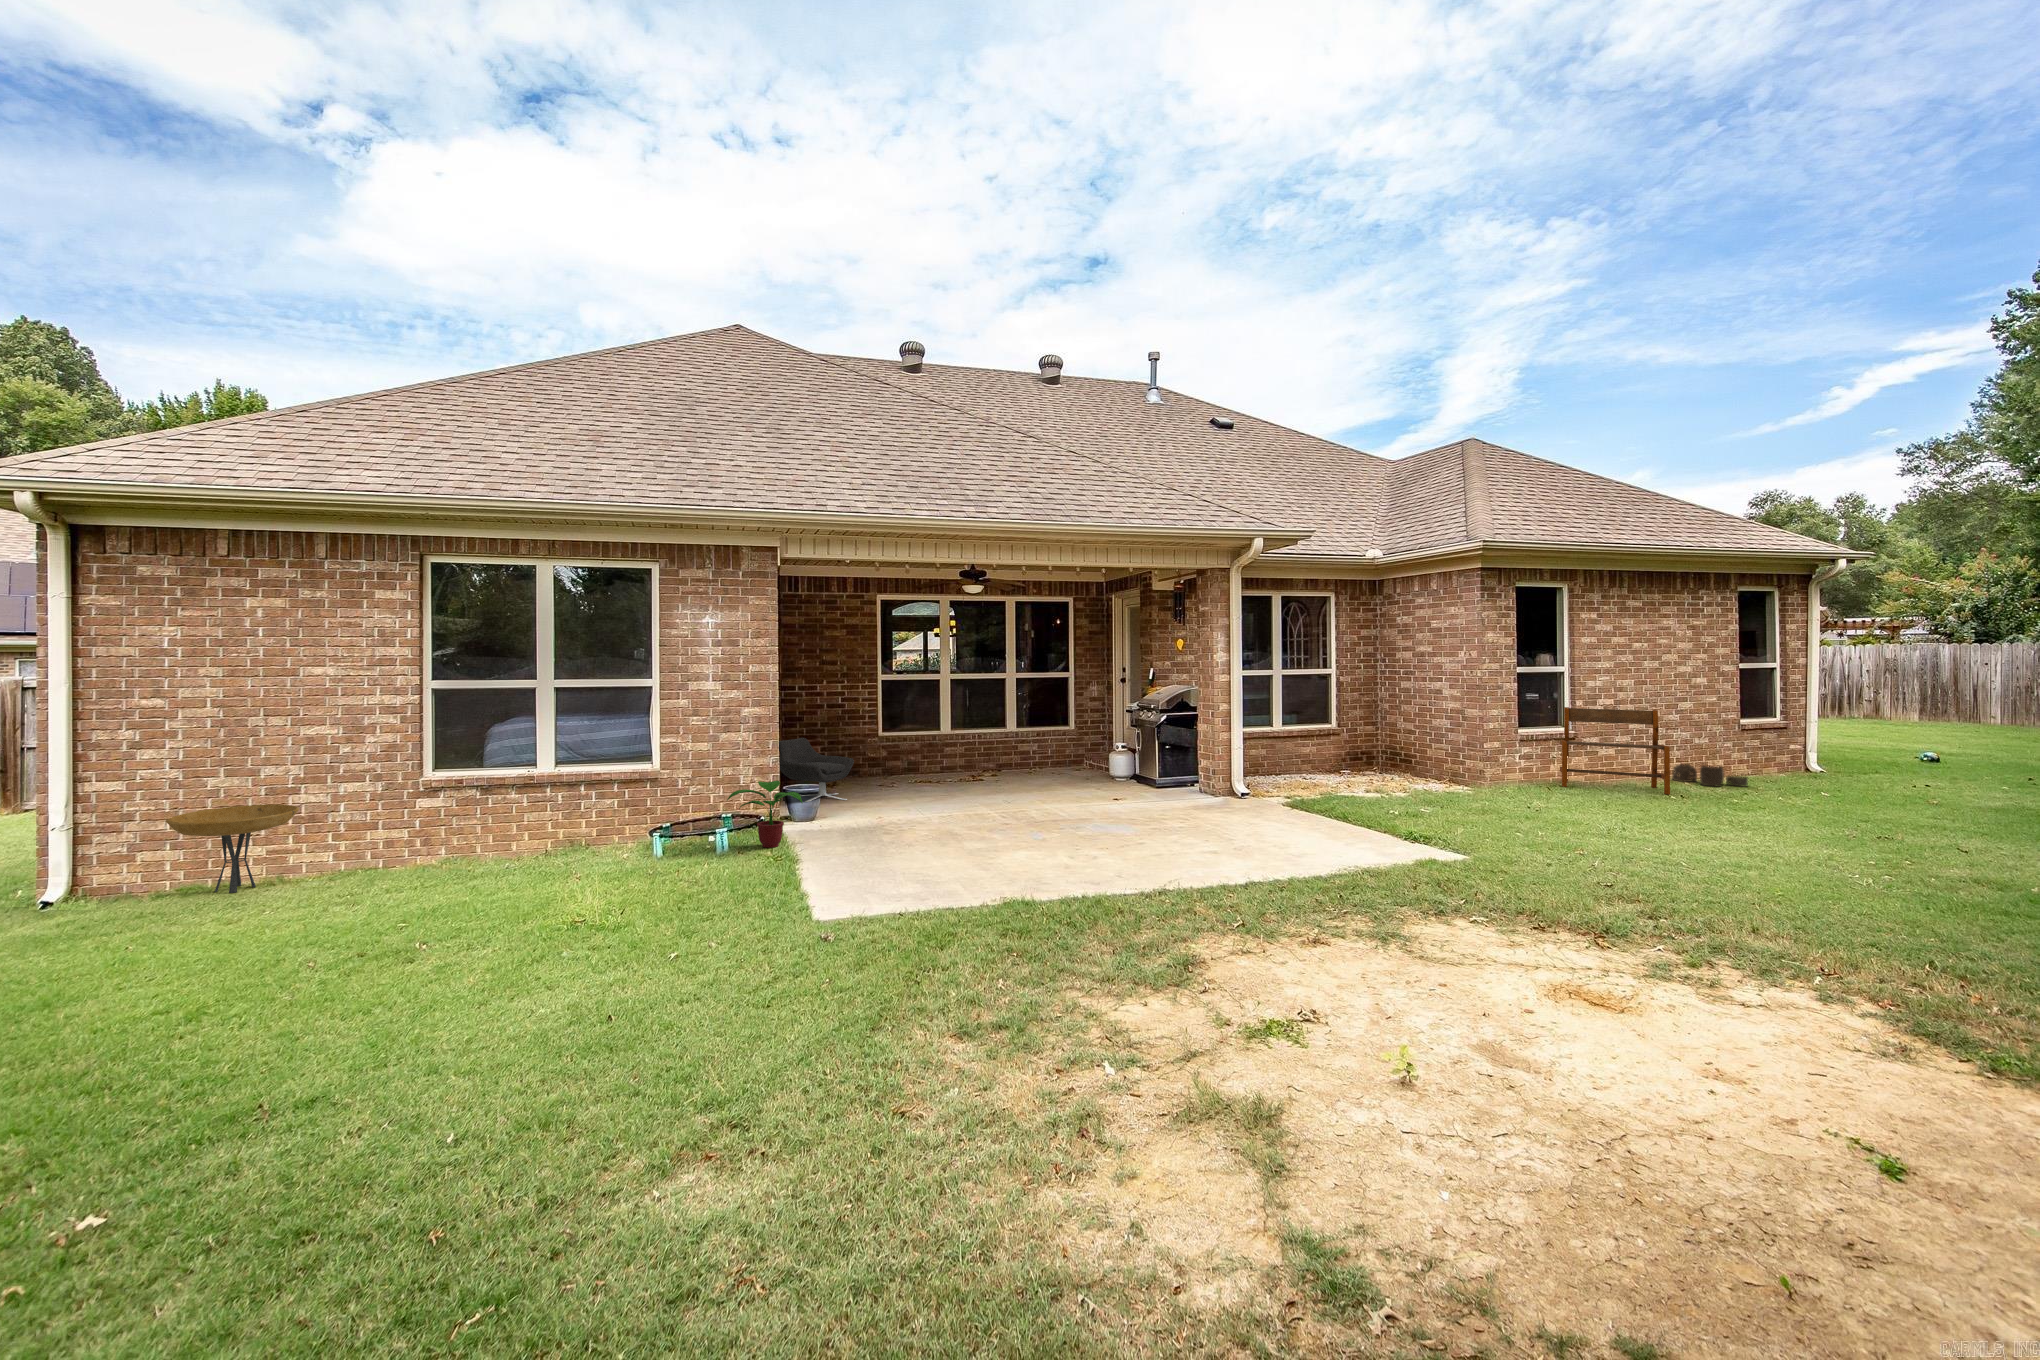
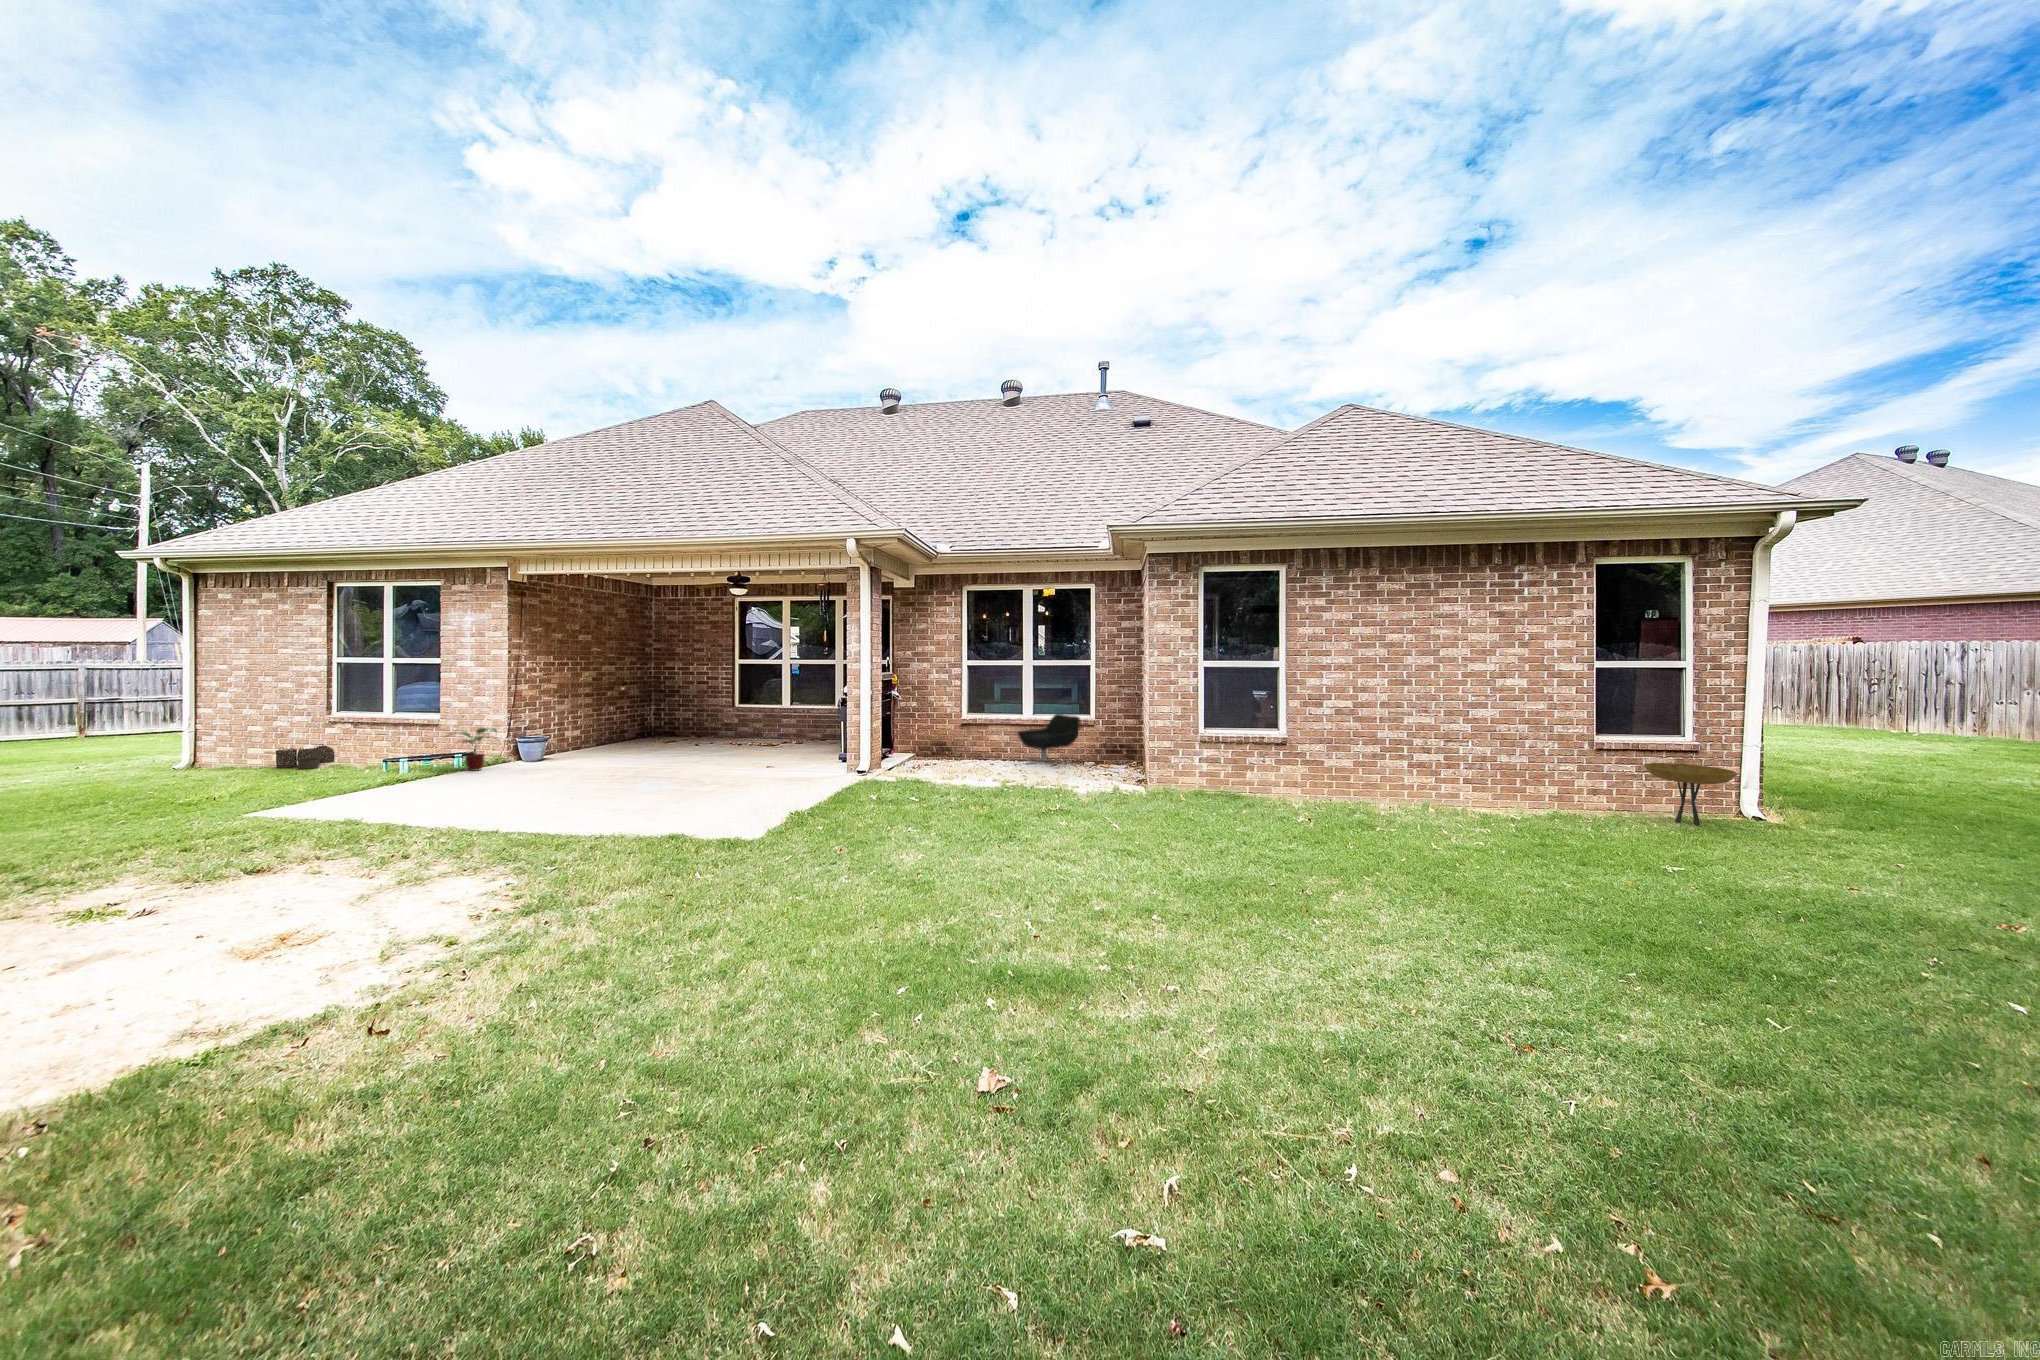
bench: present [1560,707,1670,794] -> none [1247,708,1367,816]
lounge chair: present [779,738,854,802] -> present [1018,714,1080,762]
woven basket: present [1672,764,1748,787] -> present [276,745,335,769]
side table: present [166,805,299,893] -> present [1644,763,1738,825]

